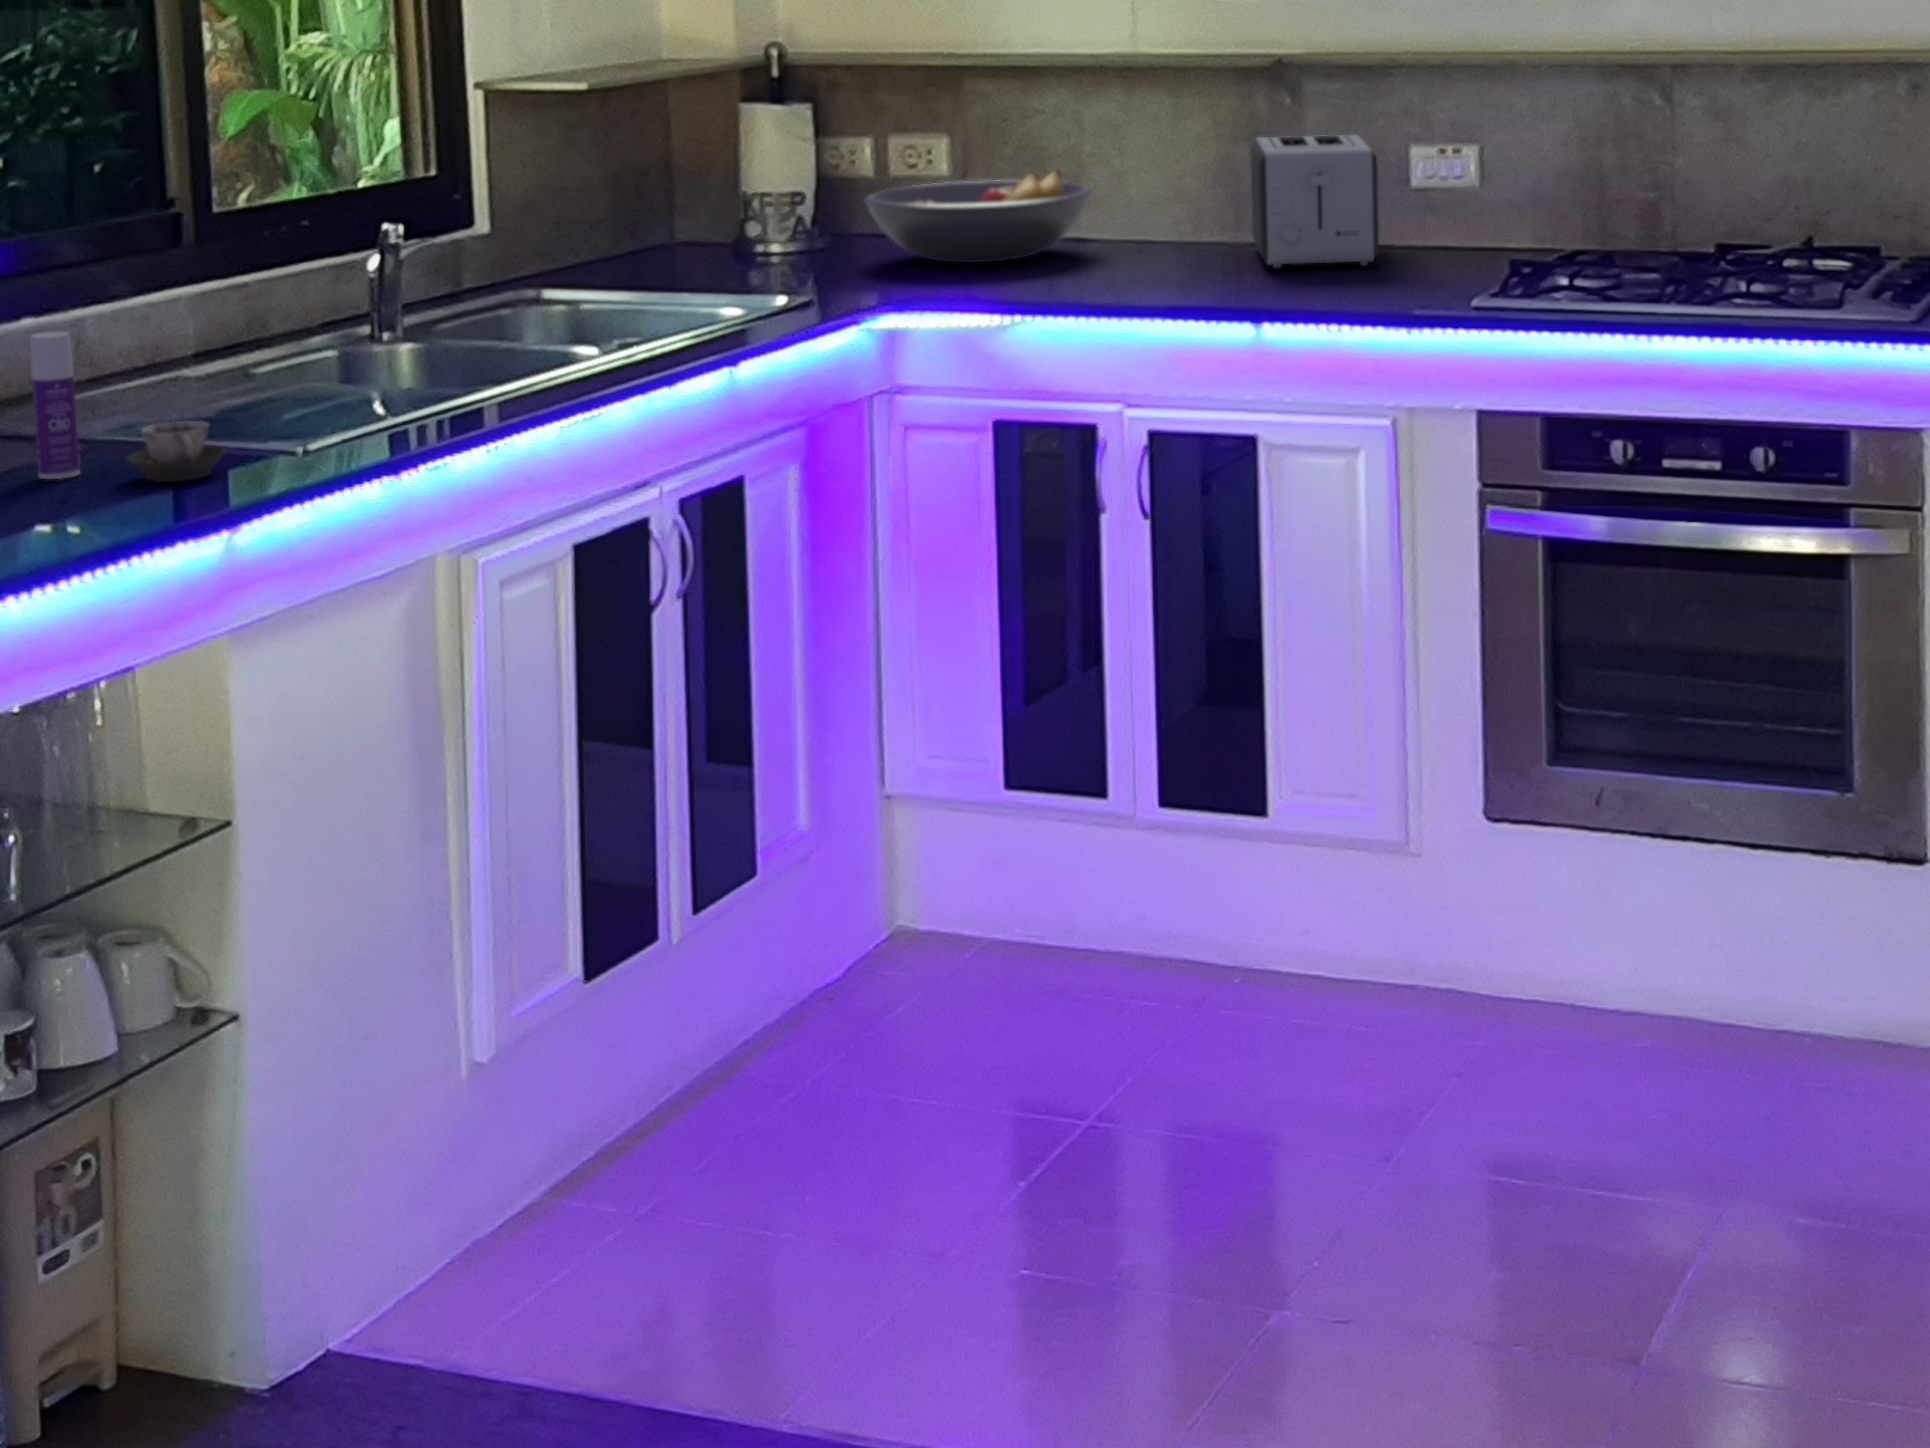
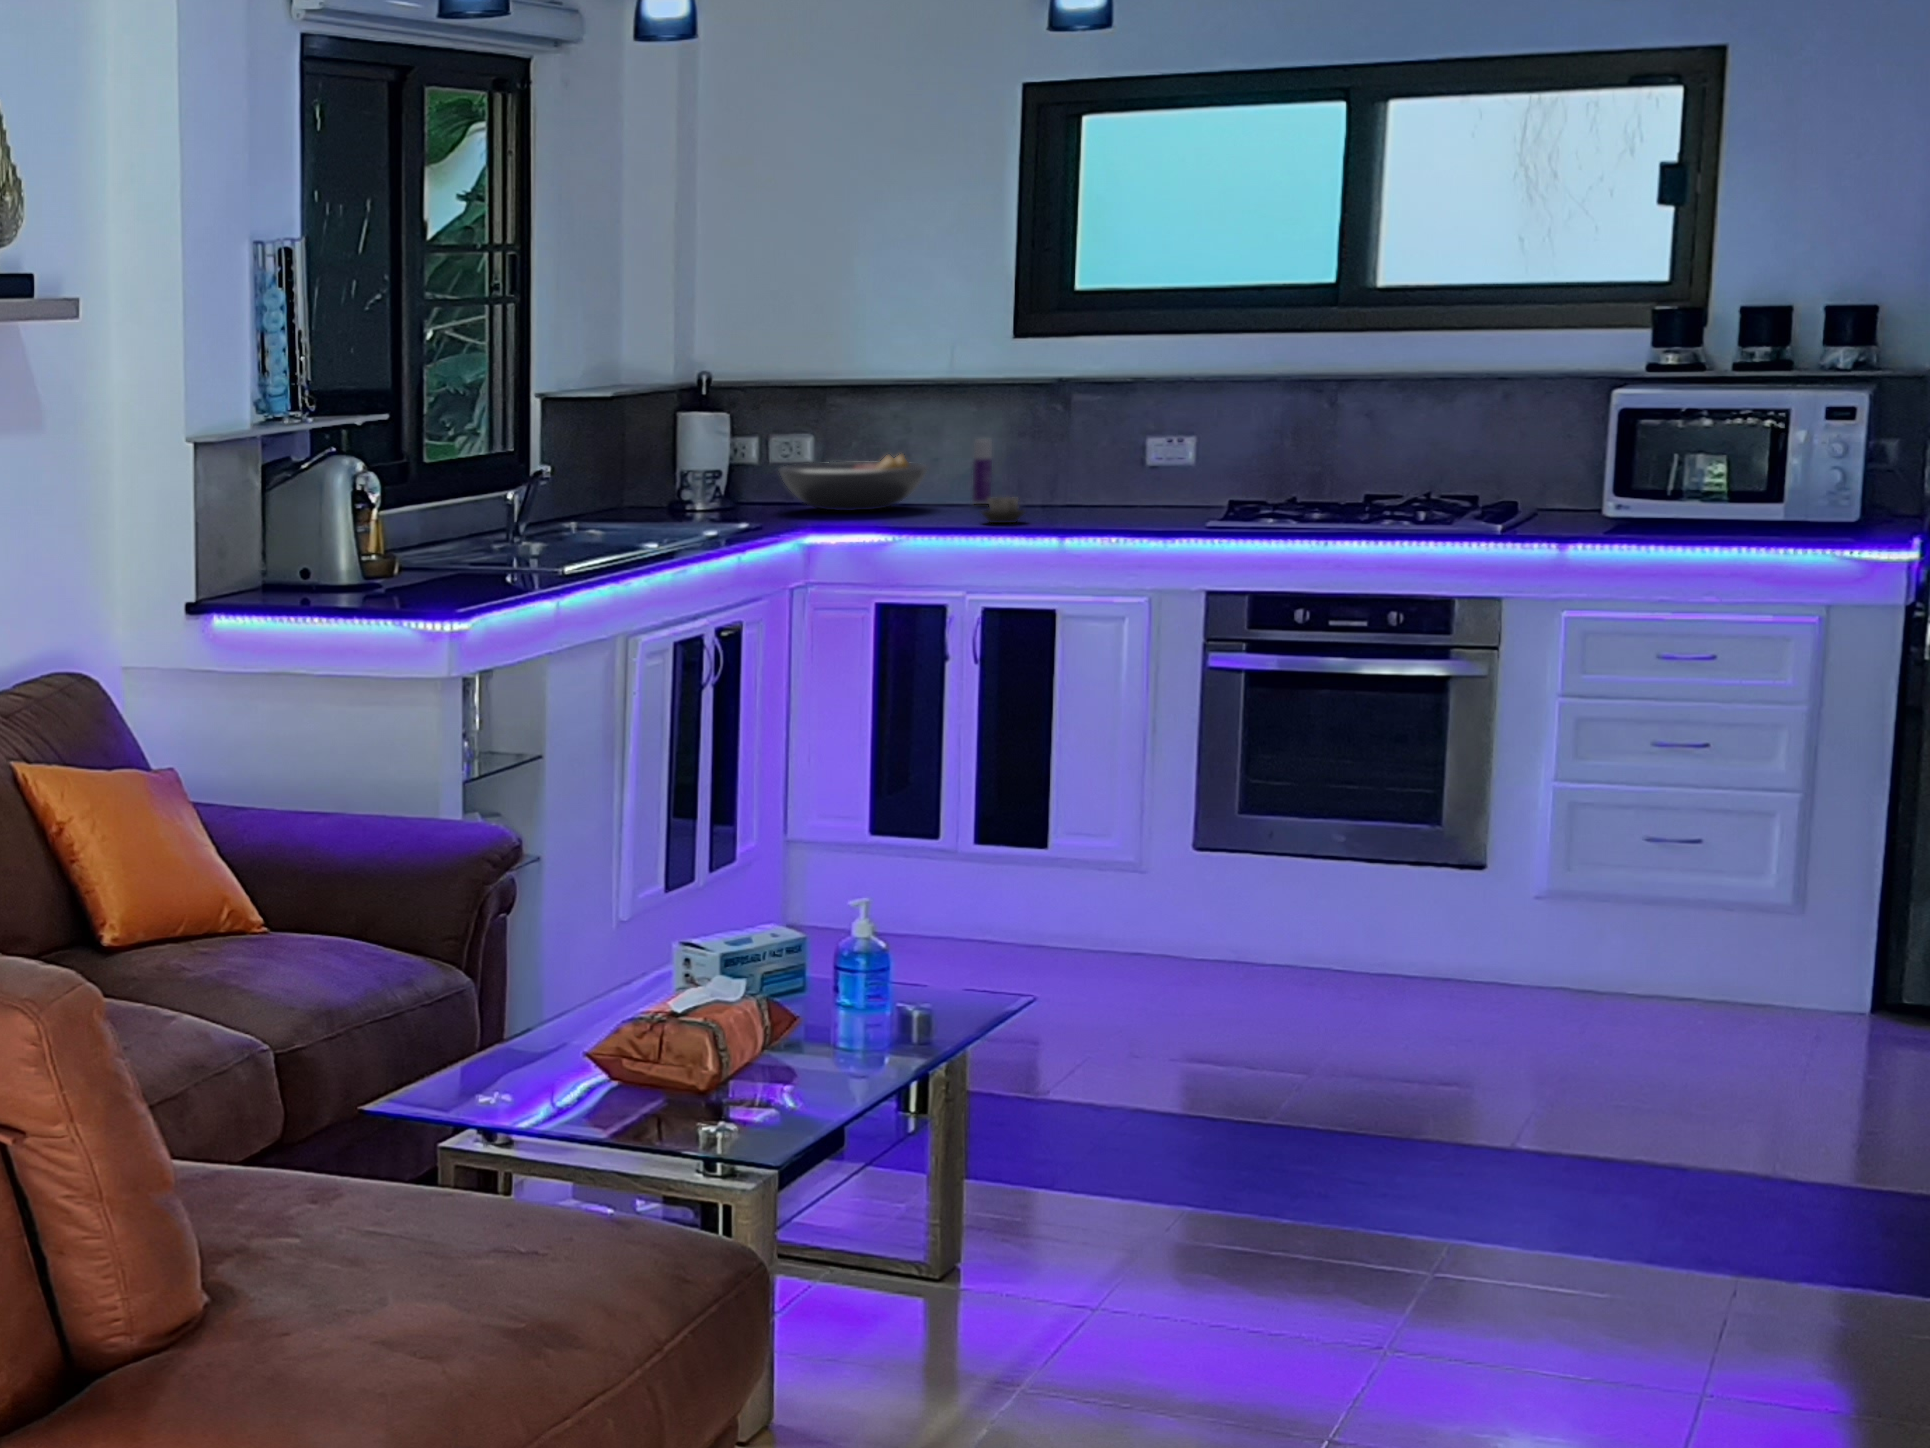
toaster: present [1250,135,1379,268] -> none [1036,430,1133,512]
bottle: present [30,332,80,479] -> present [972,439,992,504]
cup: present [127,421,226,482] -> present [982,497,1024,523]

